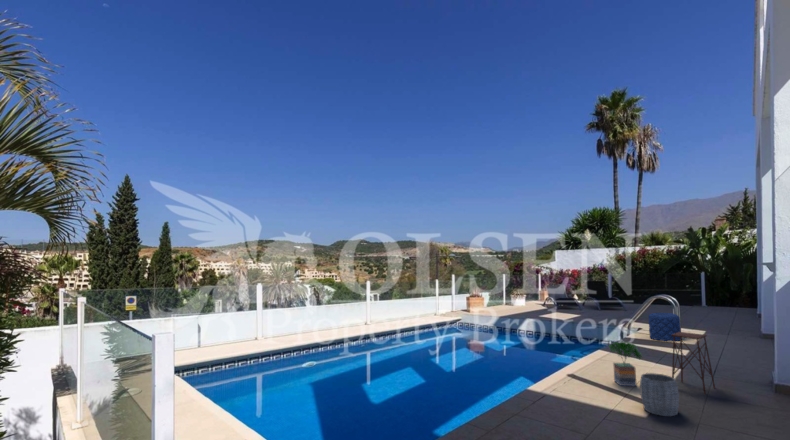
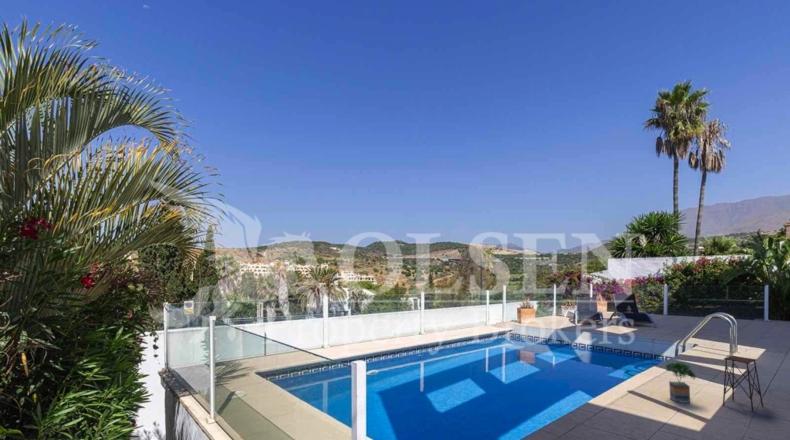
pouf: present [649,313,681,341] -> none [706,332,738,360]
woven basket: present [640,373,679,416] -> none [693,393,727,430]

